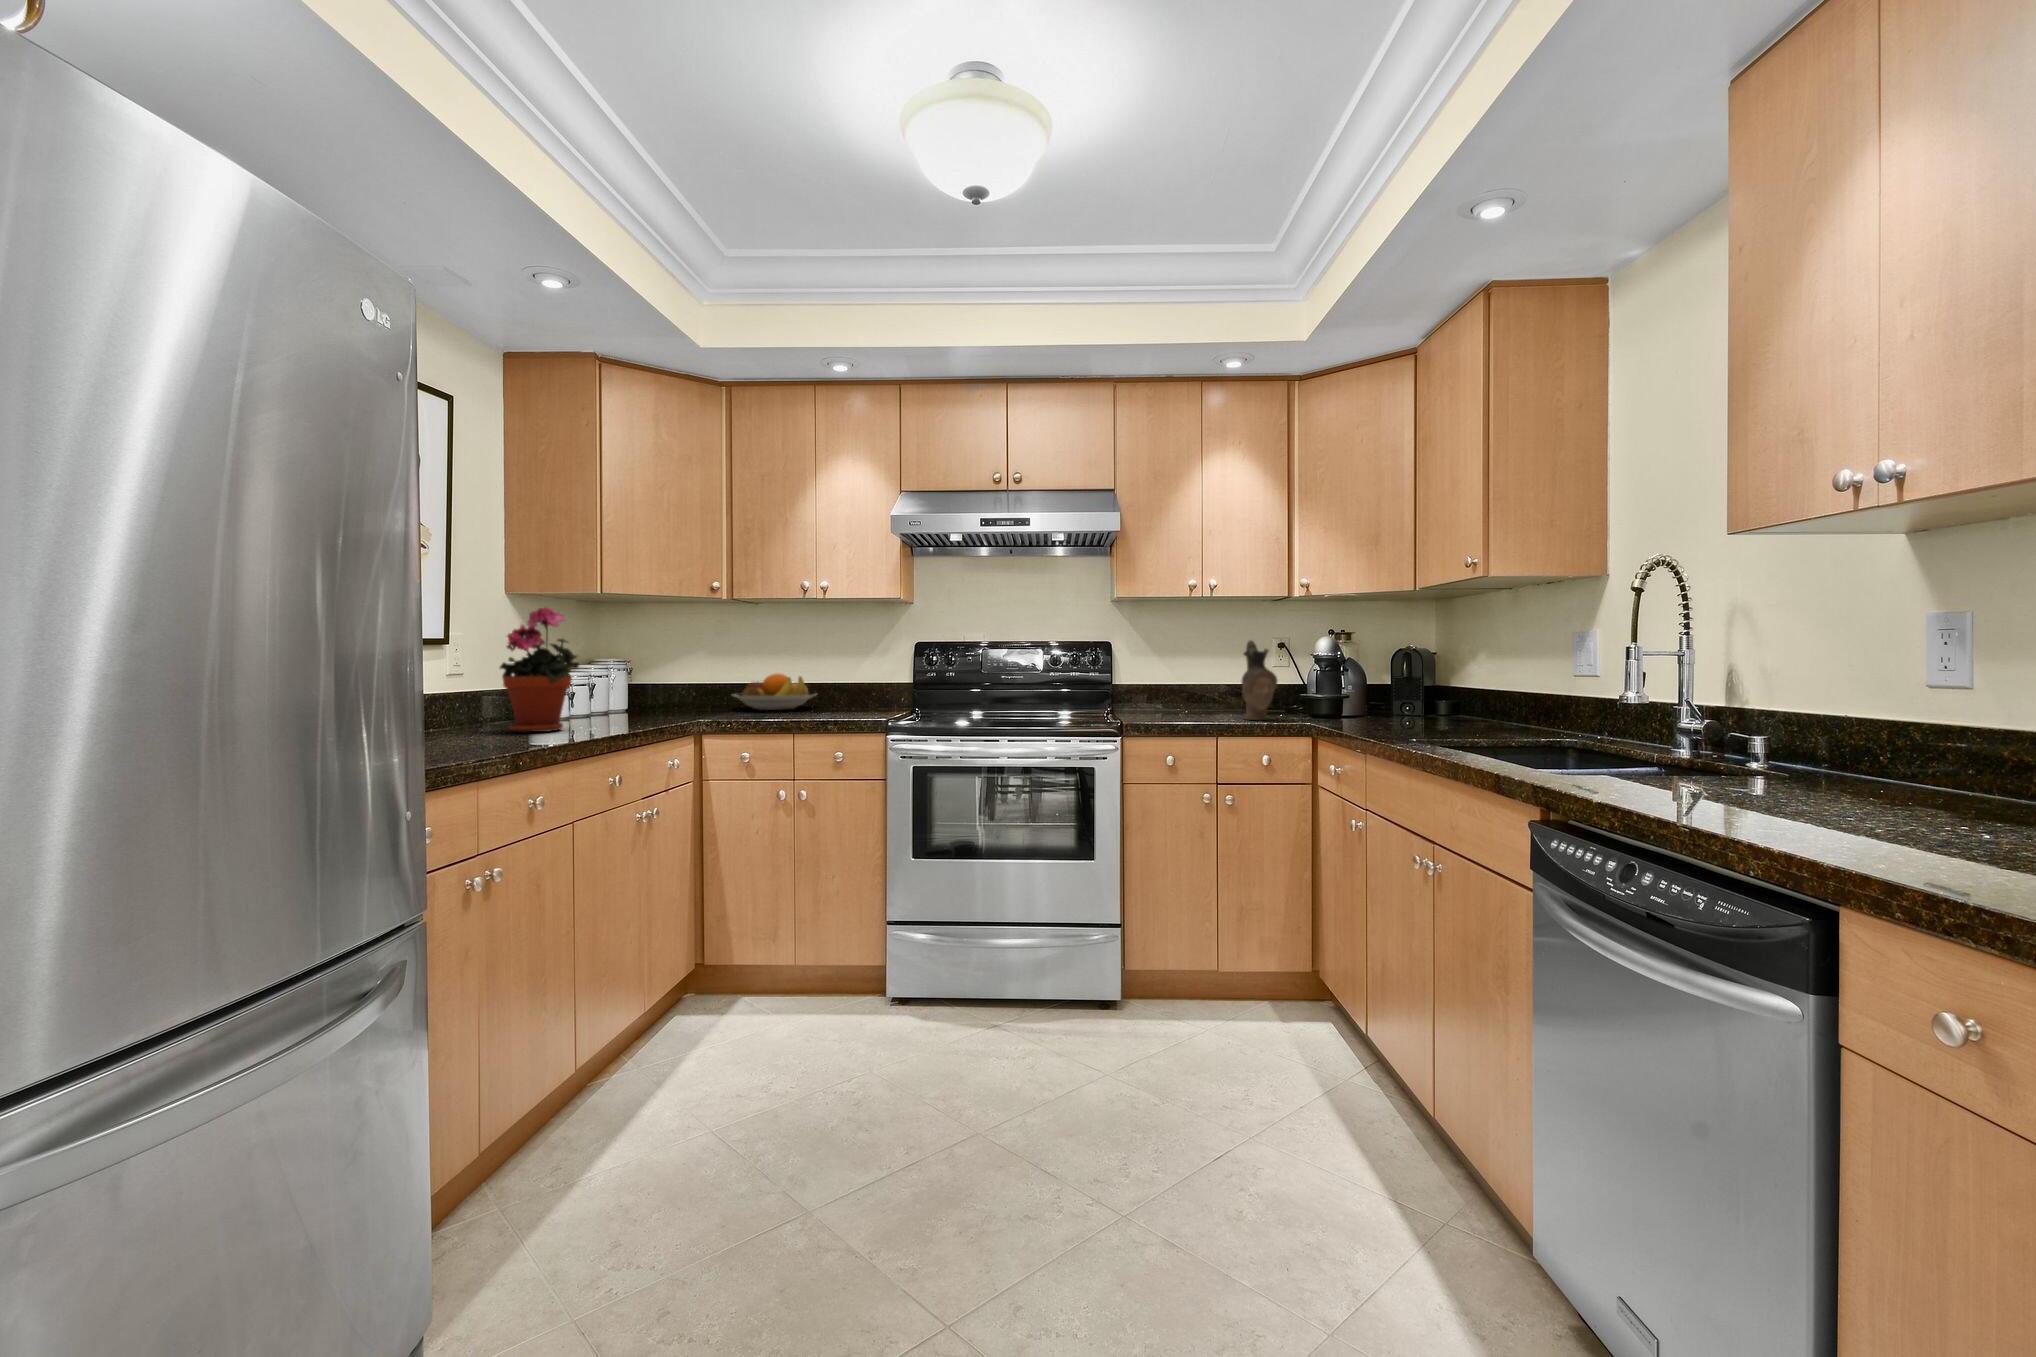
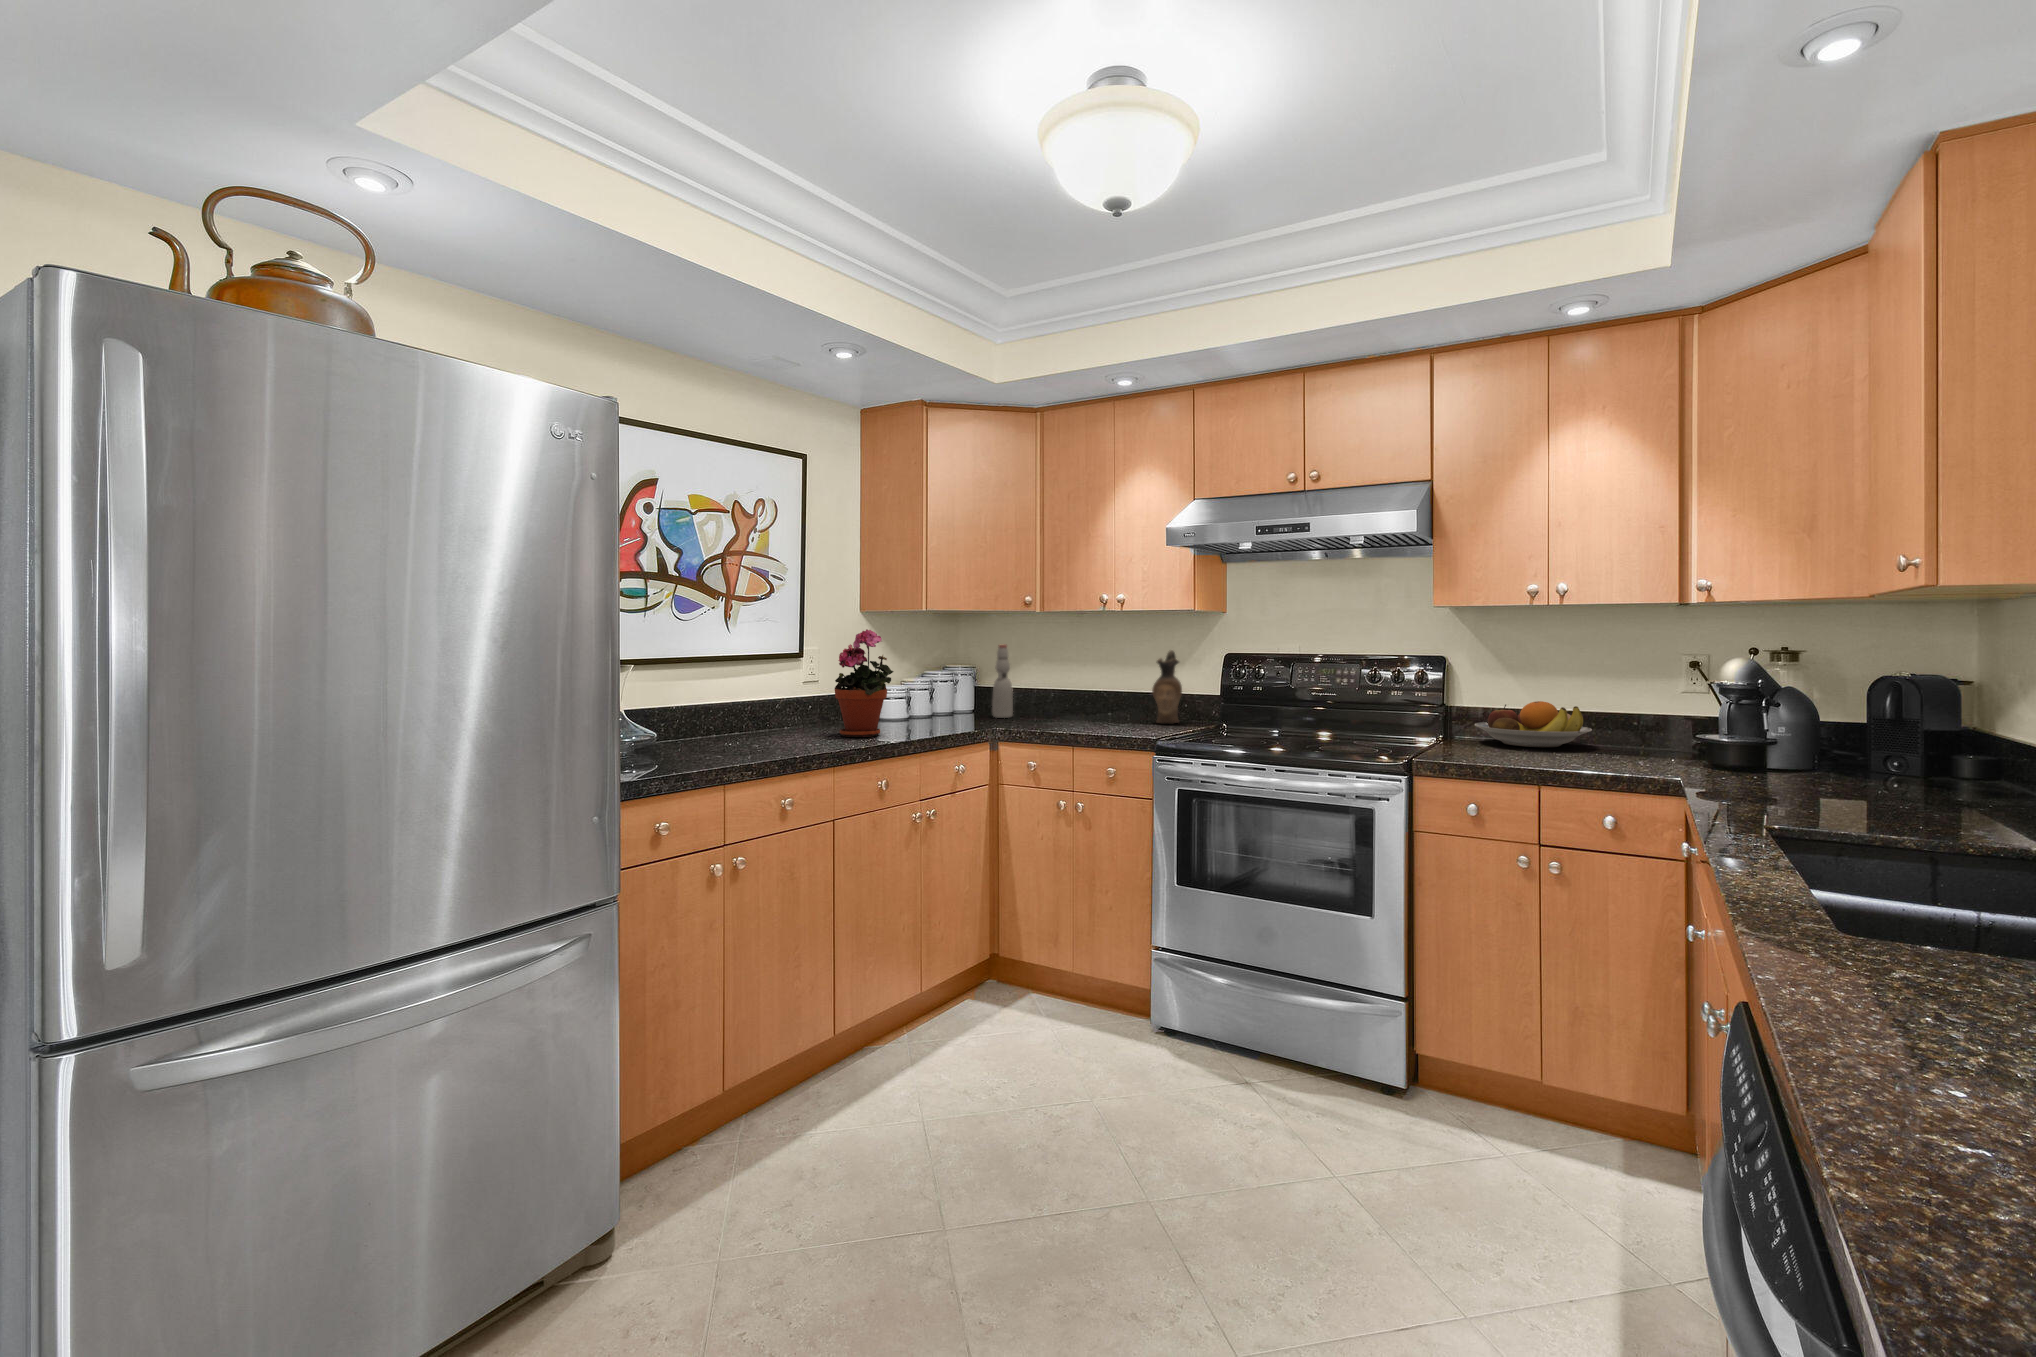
bottle: none [675,633,698,711] -> present [992,645,1013,718]
ceramic pitcher: present [1242,640,1277,720] -> present [1152,650,1182,723]
fruit bowl: present [733,673,815,710] -> present [1475,701,1592,747]

